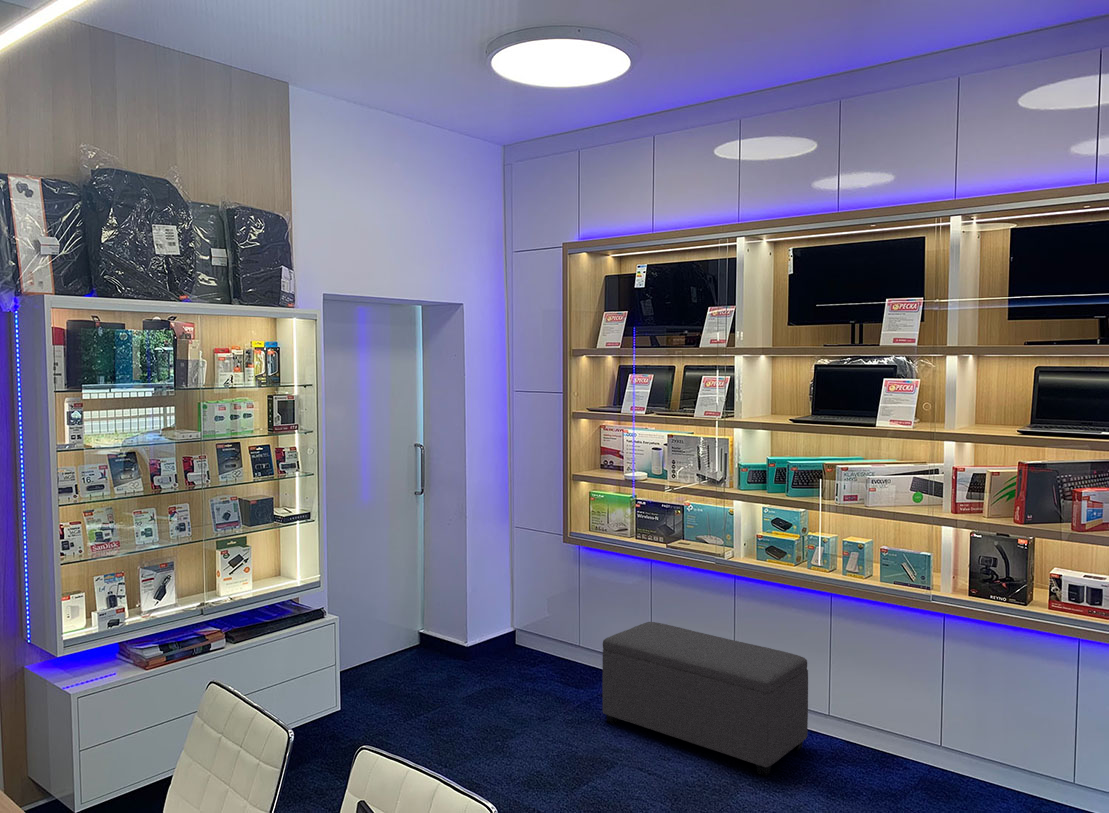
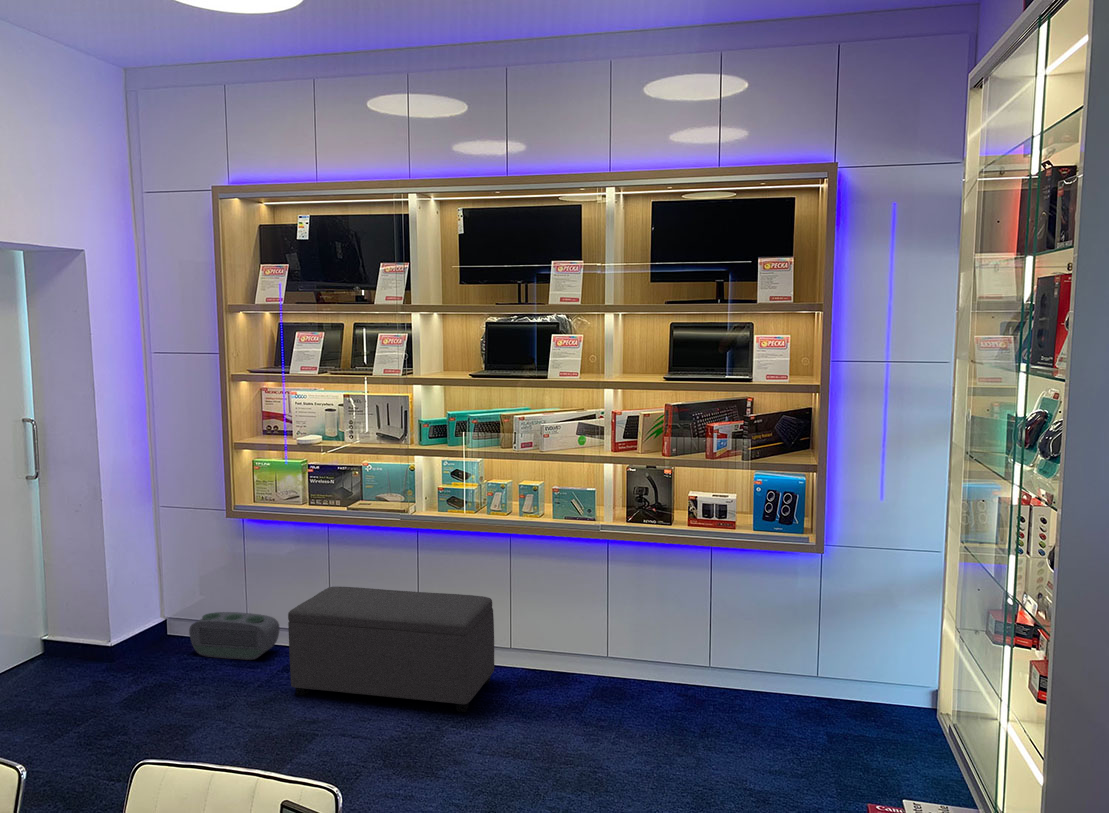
air purifier: none [529,630,605,680] -> present [189,612,280,660]

